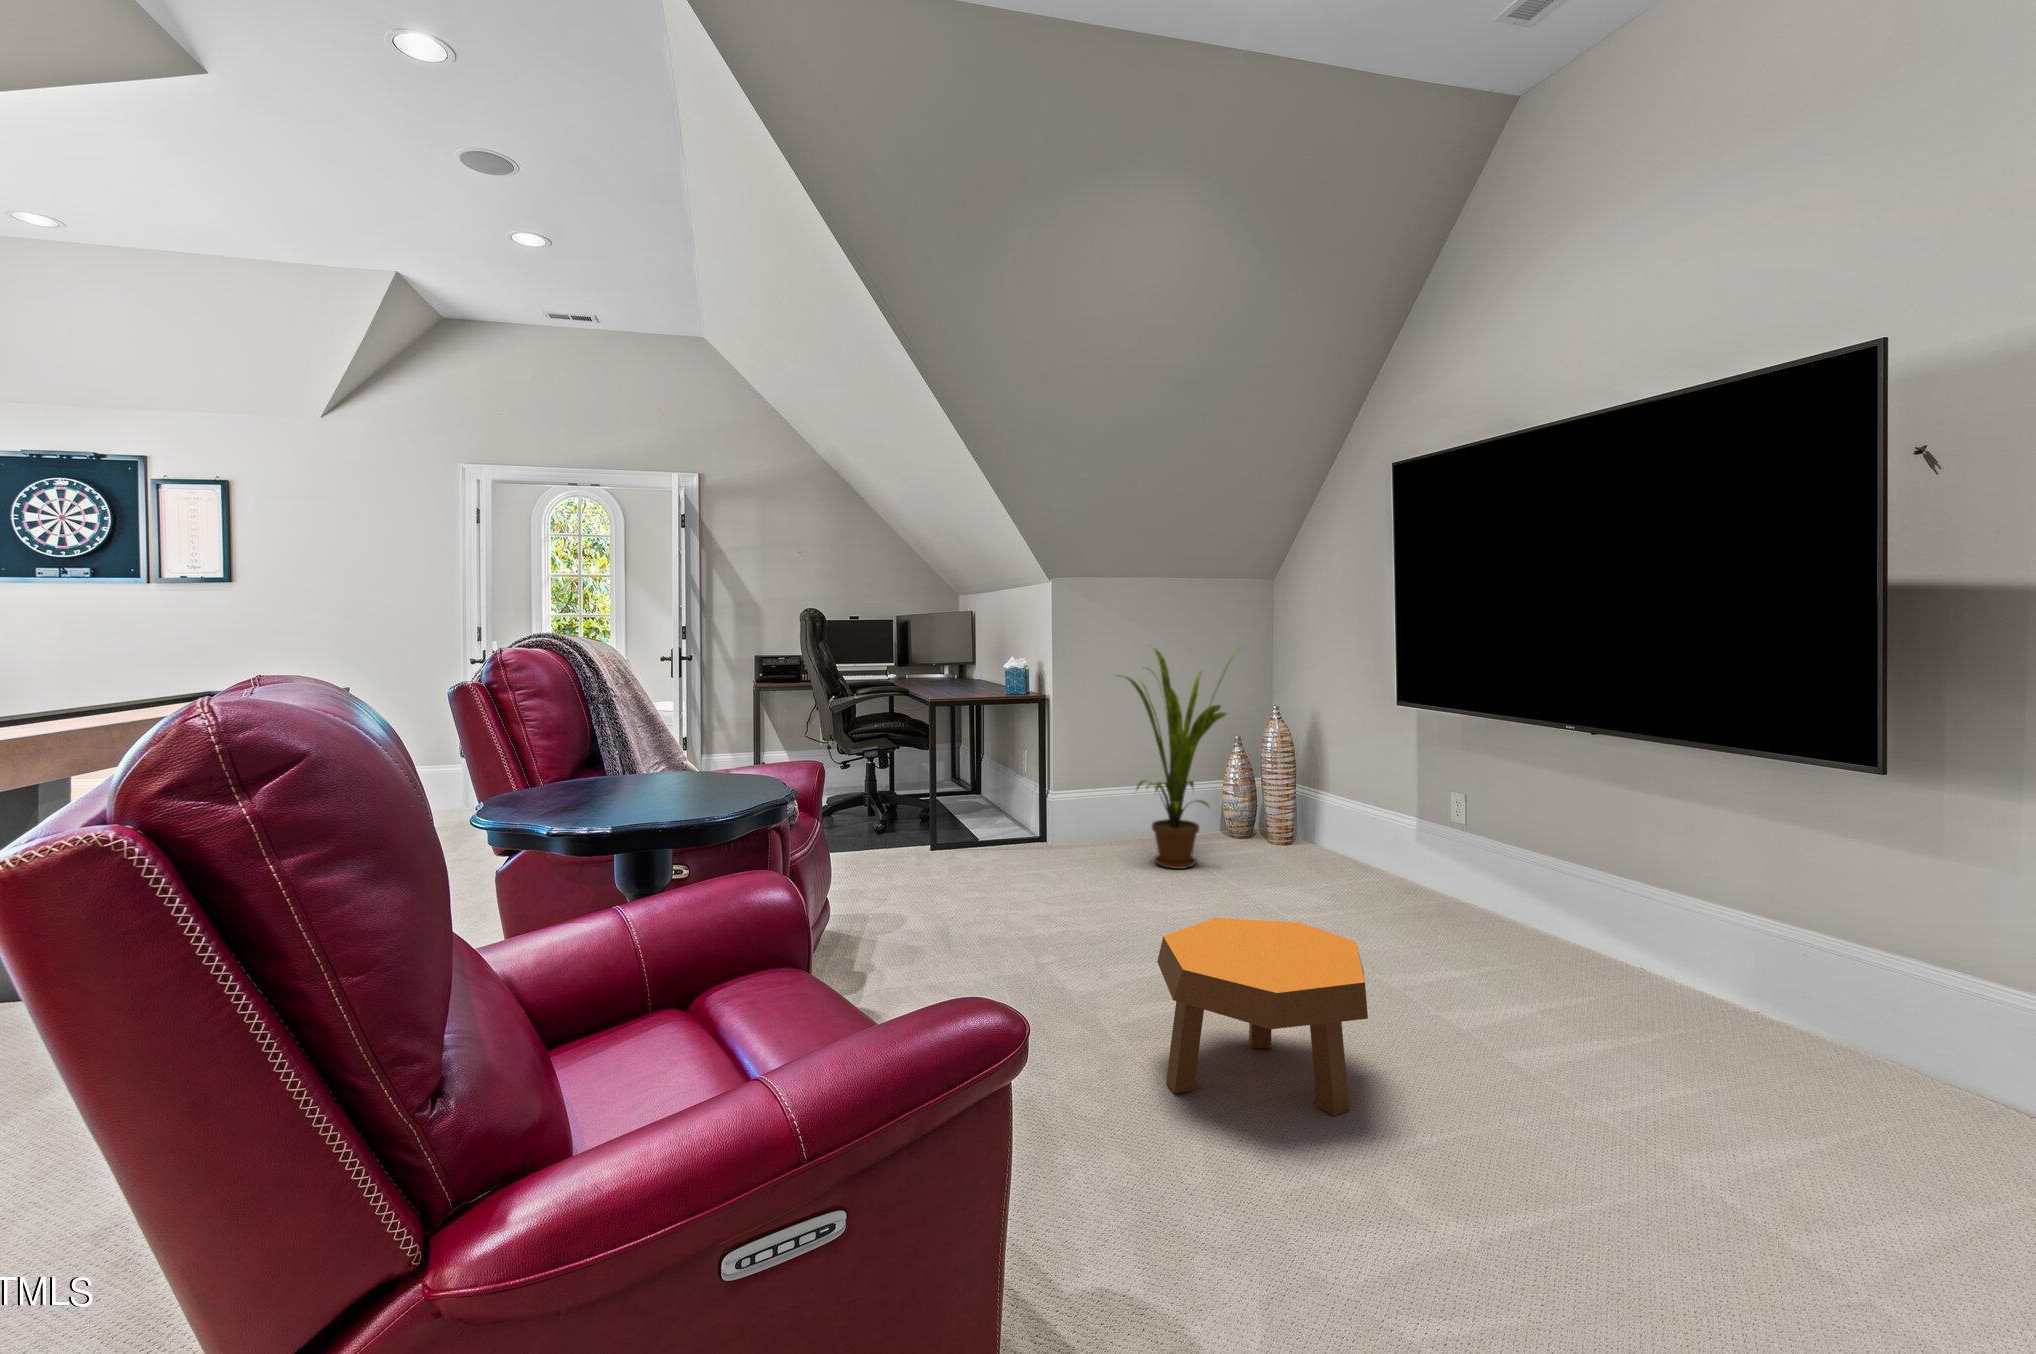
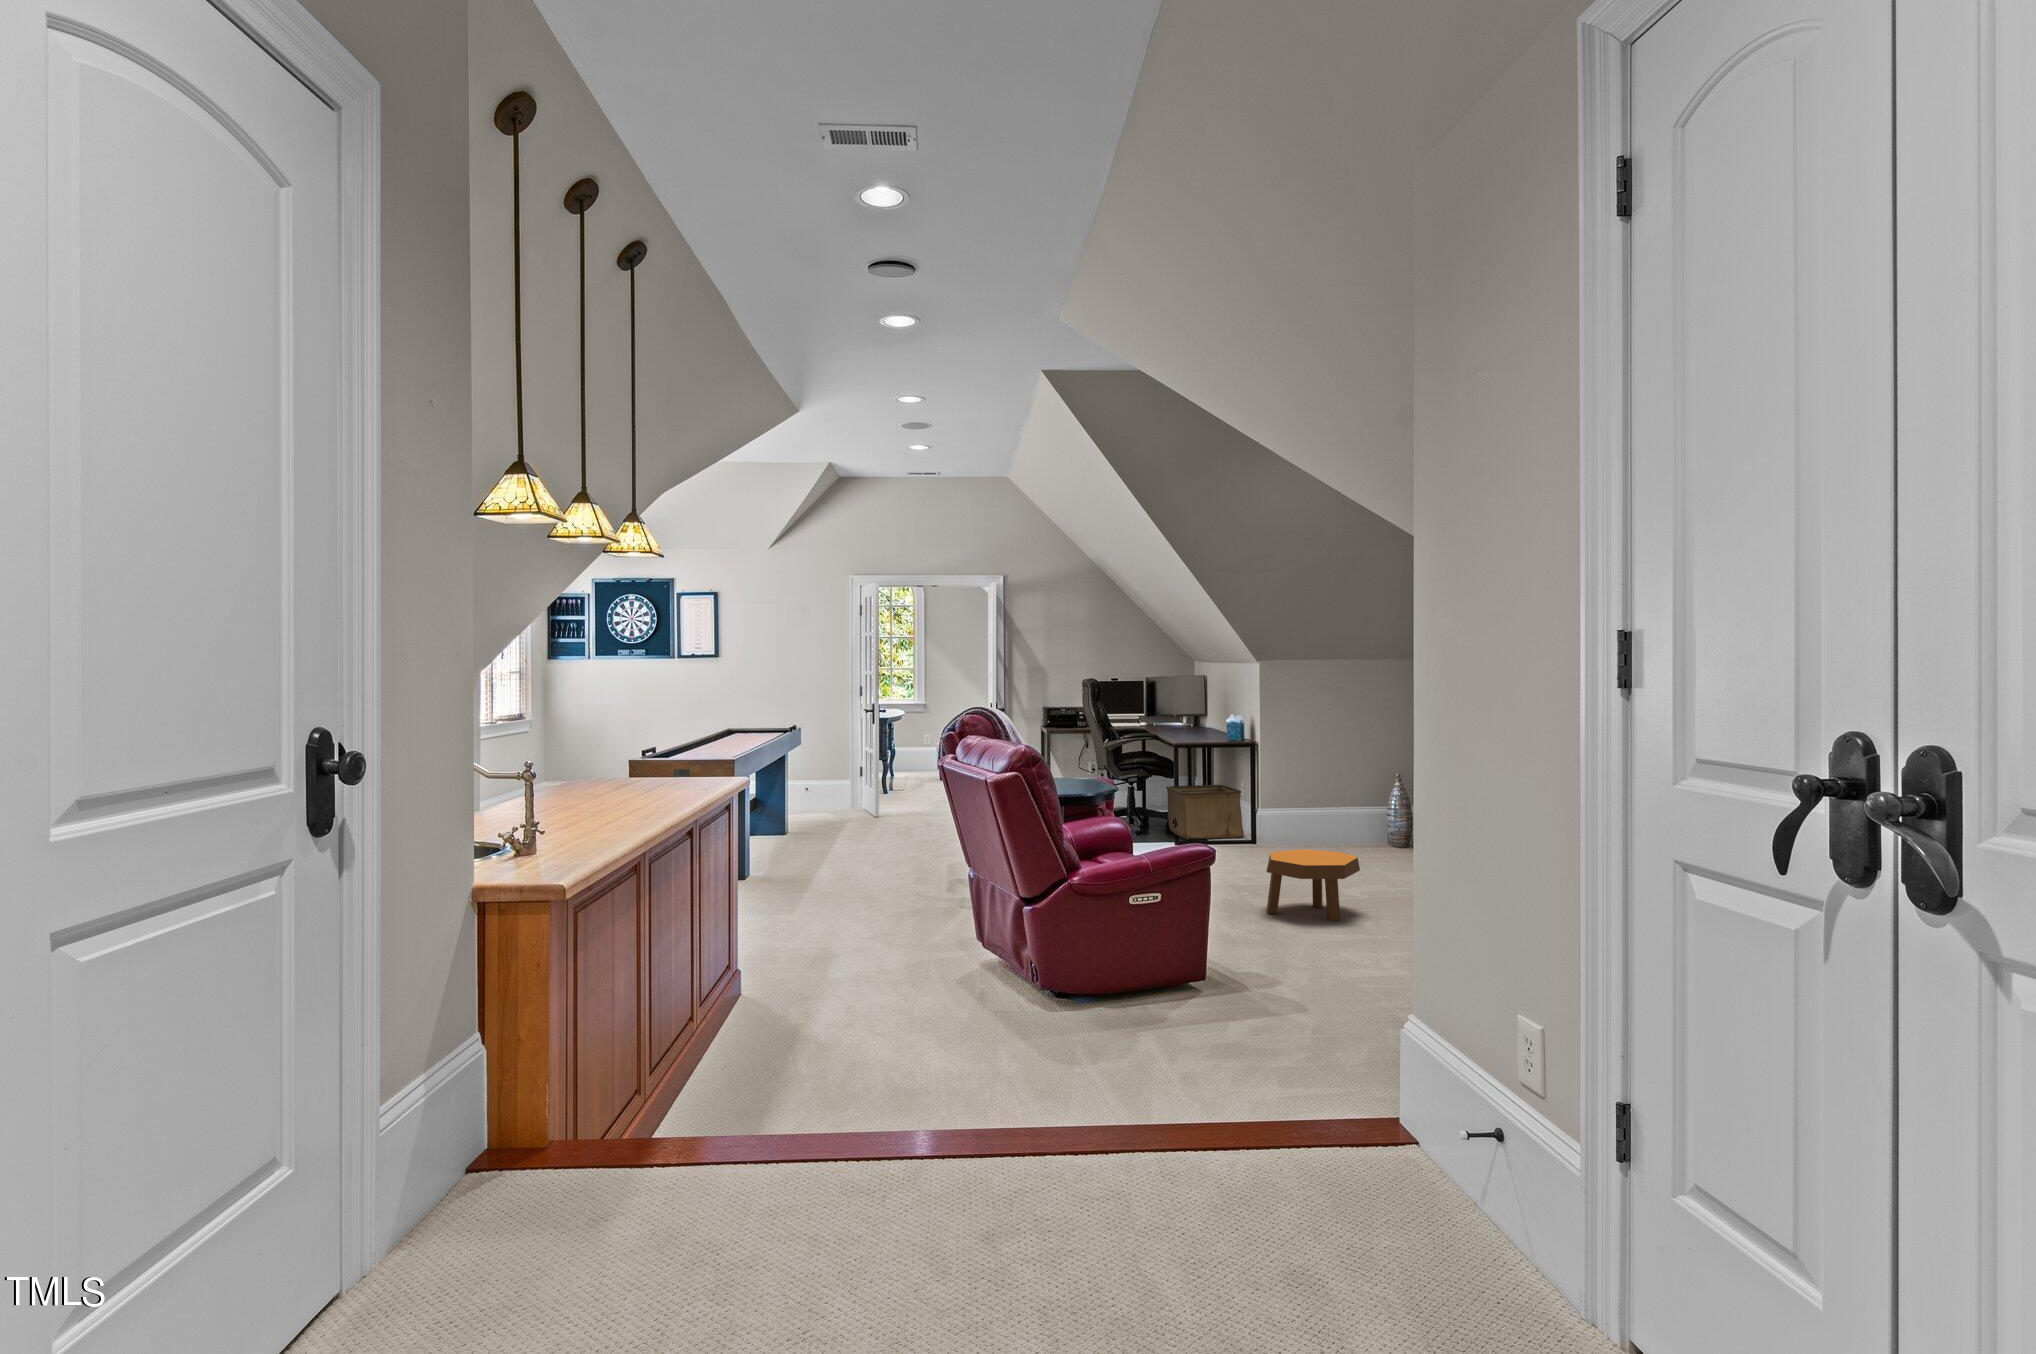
house plant: present [1118,647,1237,869] -> none [1285,709,1369,854]
storage bin: none [921,758,1038,847] -> present [1166,785,1244,840]

